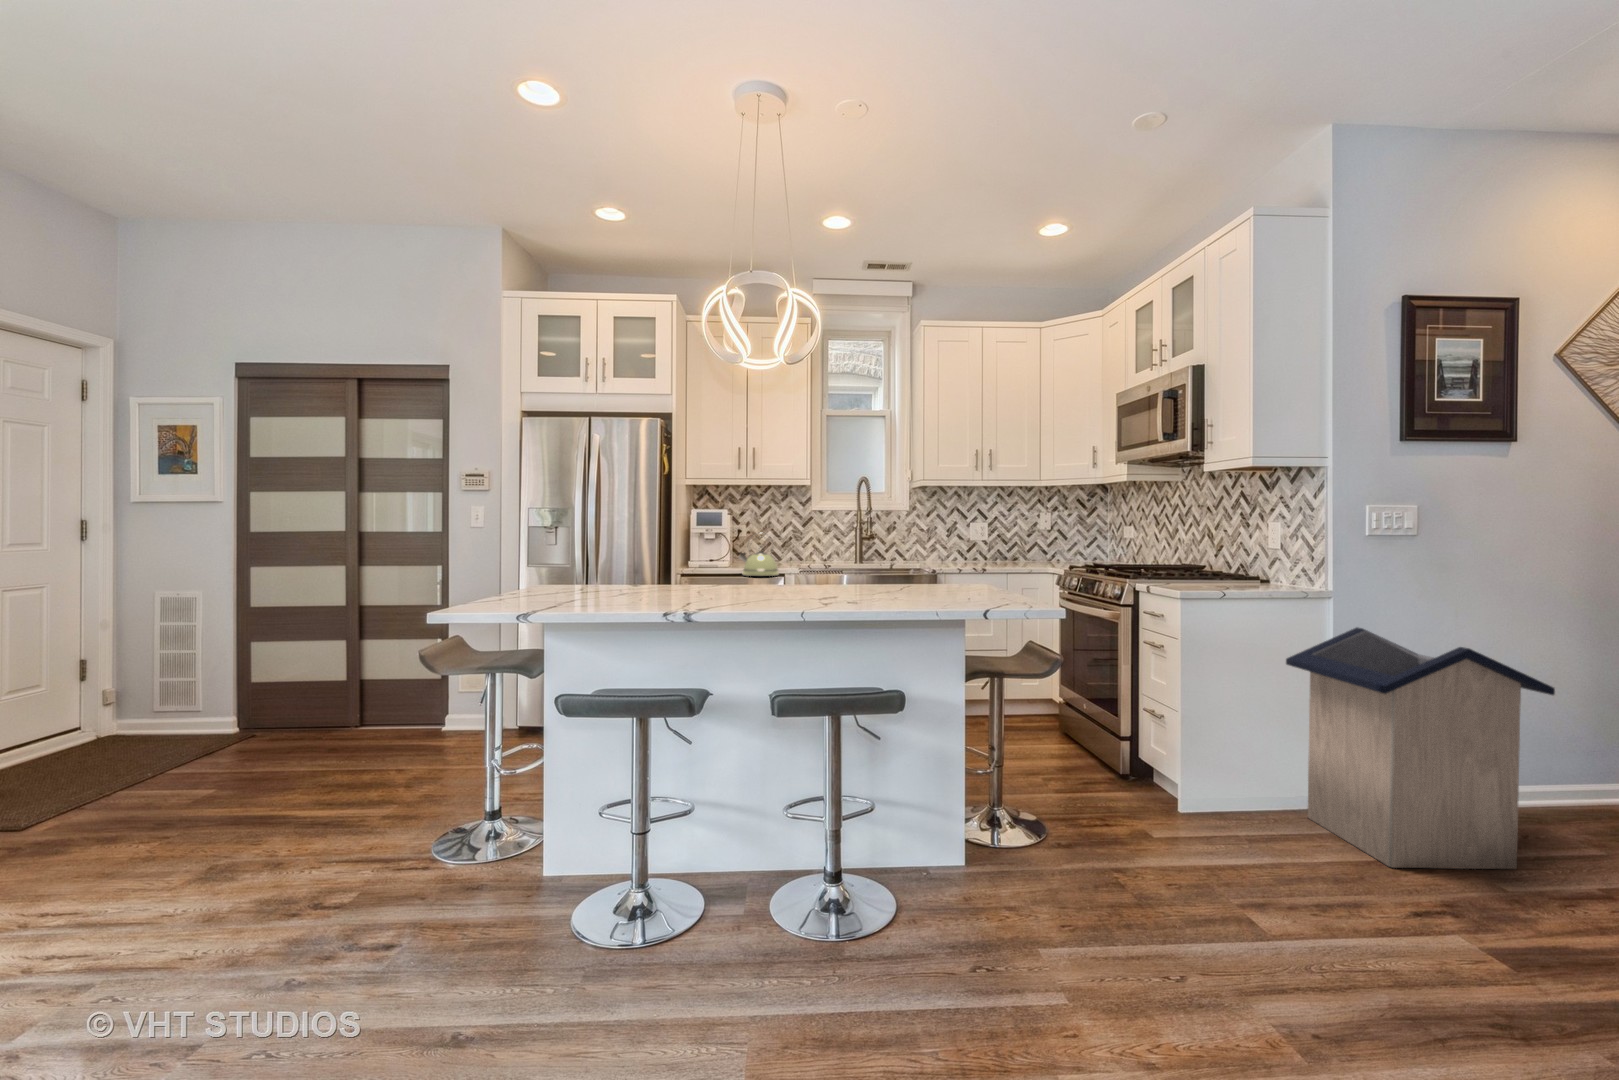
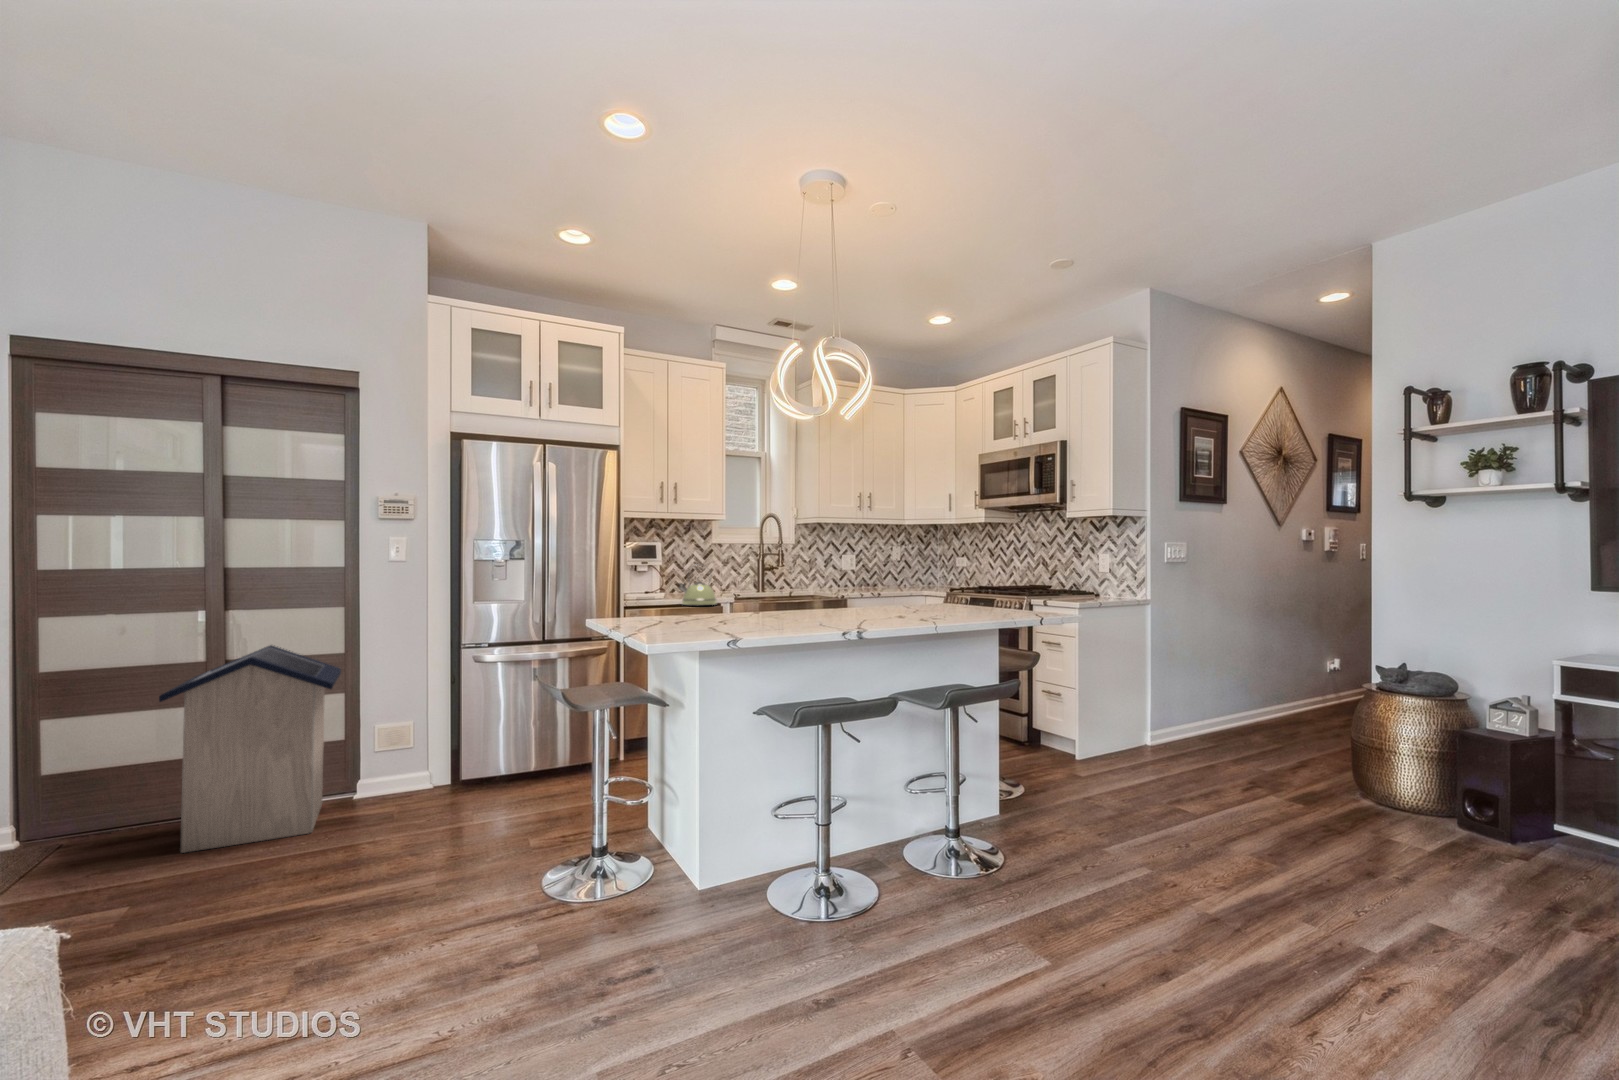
trash can: present [1286,628,1555,869] -> present [159,645,341,853]

